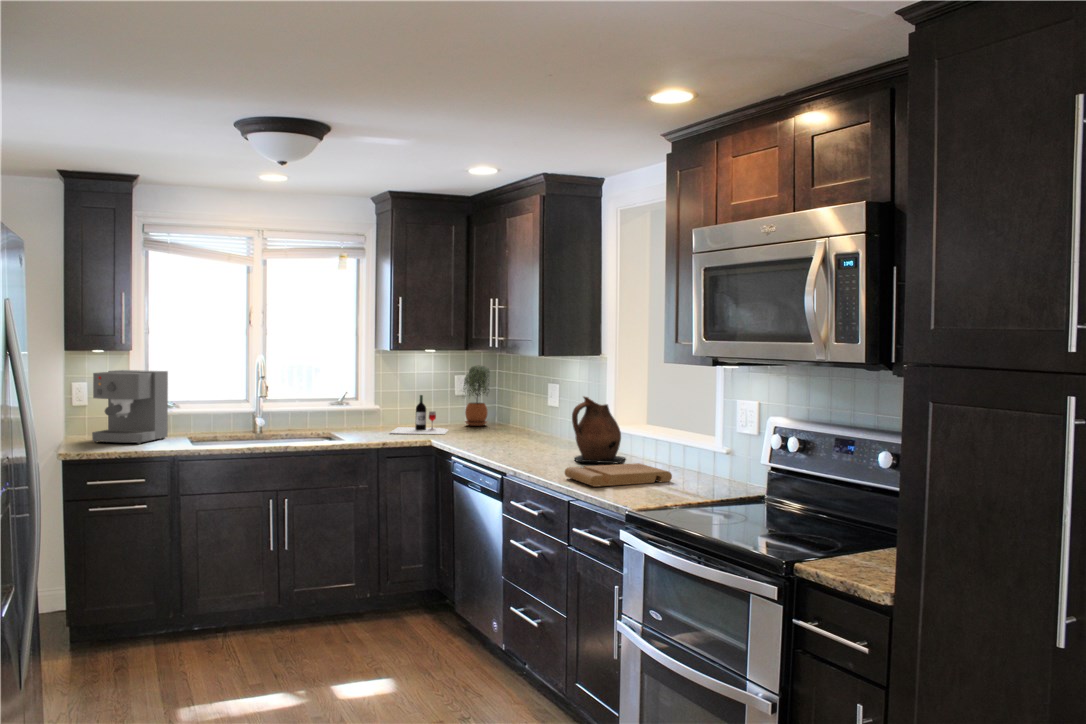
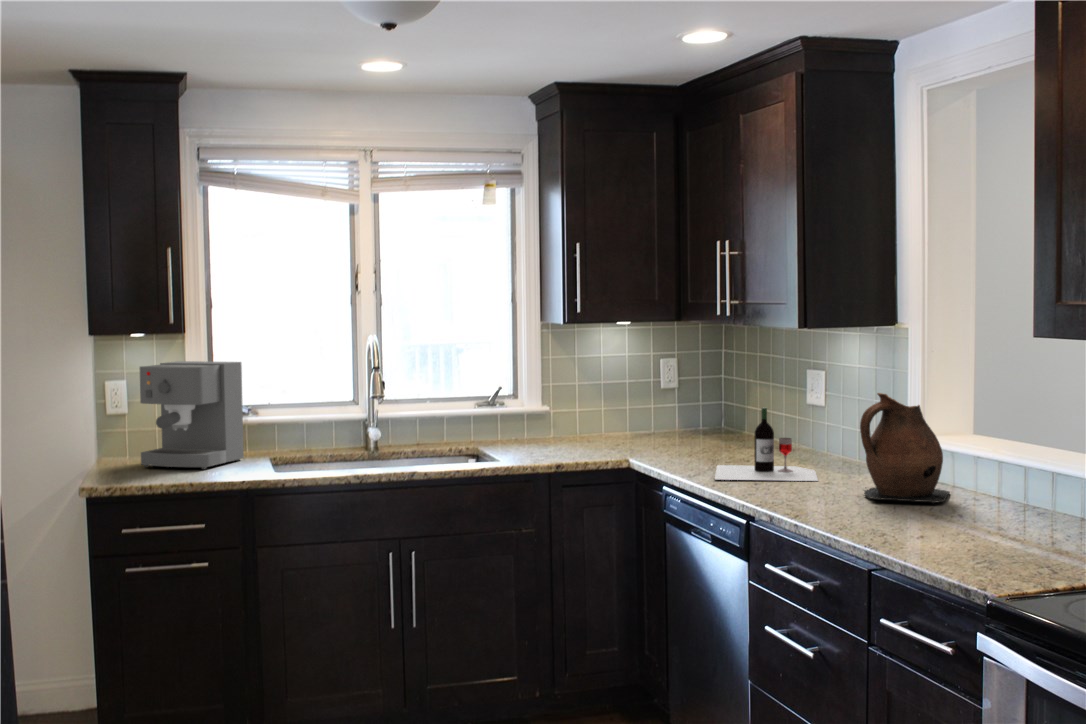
potted plant: present [464,366,490,426] -> none [671,343,715,437]
wine bottle: present [390,395,448,434] -> present [715,408,818,481]
cutting board: present [565,463,672,487] -> none [855,504,1042,545]

